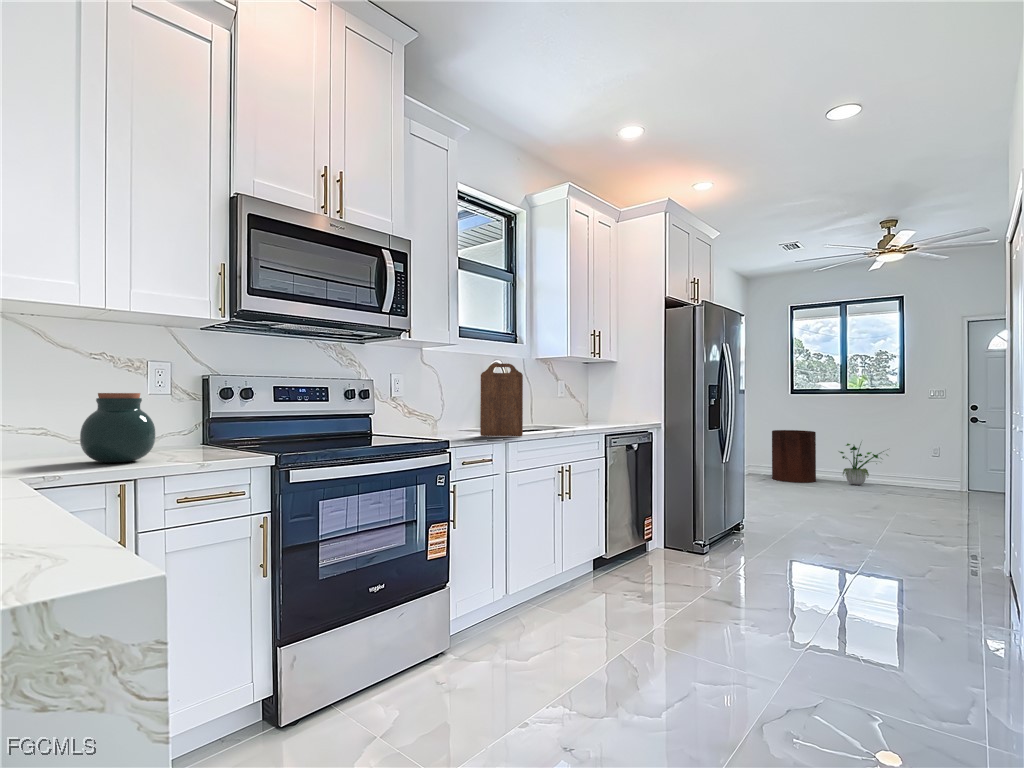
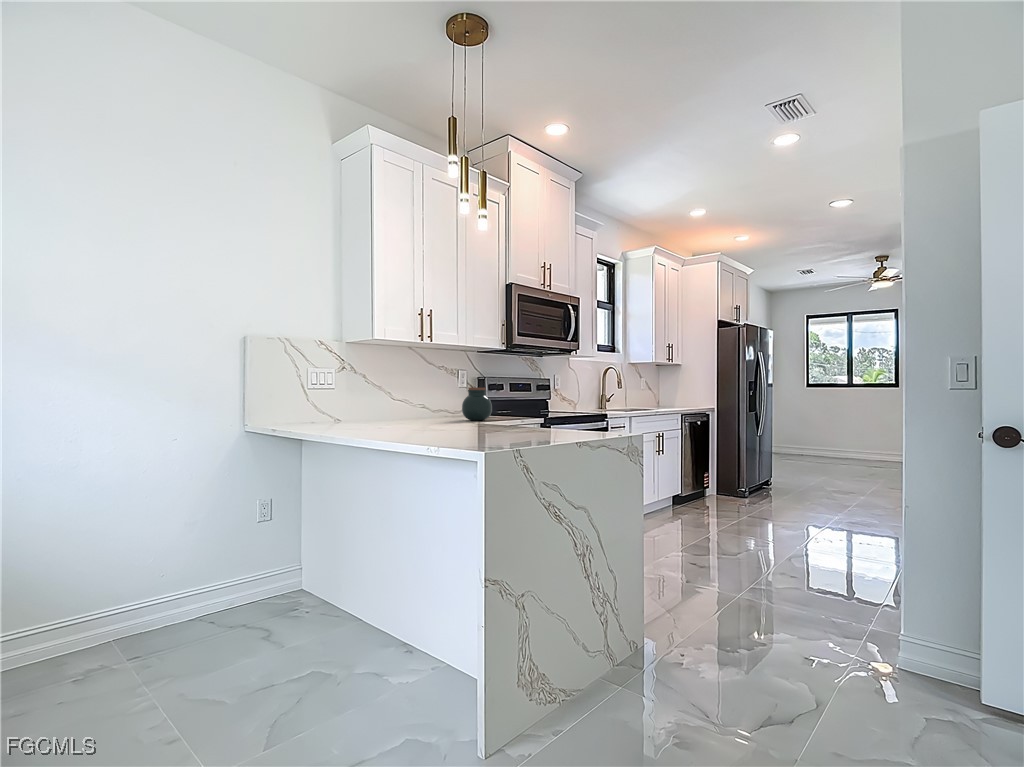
cutting board: present [480,363,523,436] -> none [614,369,640,413]
trash can: present [772,430,816,482] -> none [792,416,828,457]
potted plant: present [840,444,887,485] -> none [845,418,890,459]

